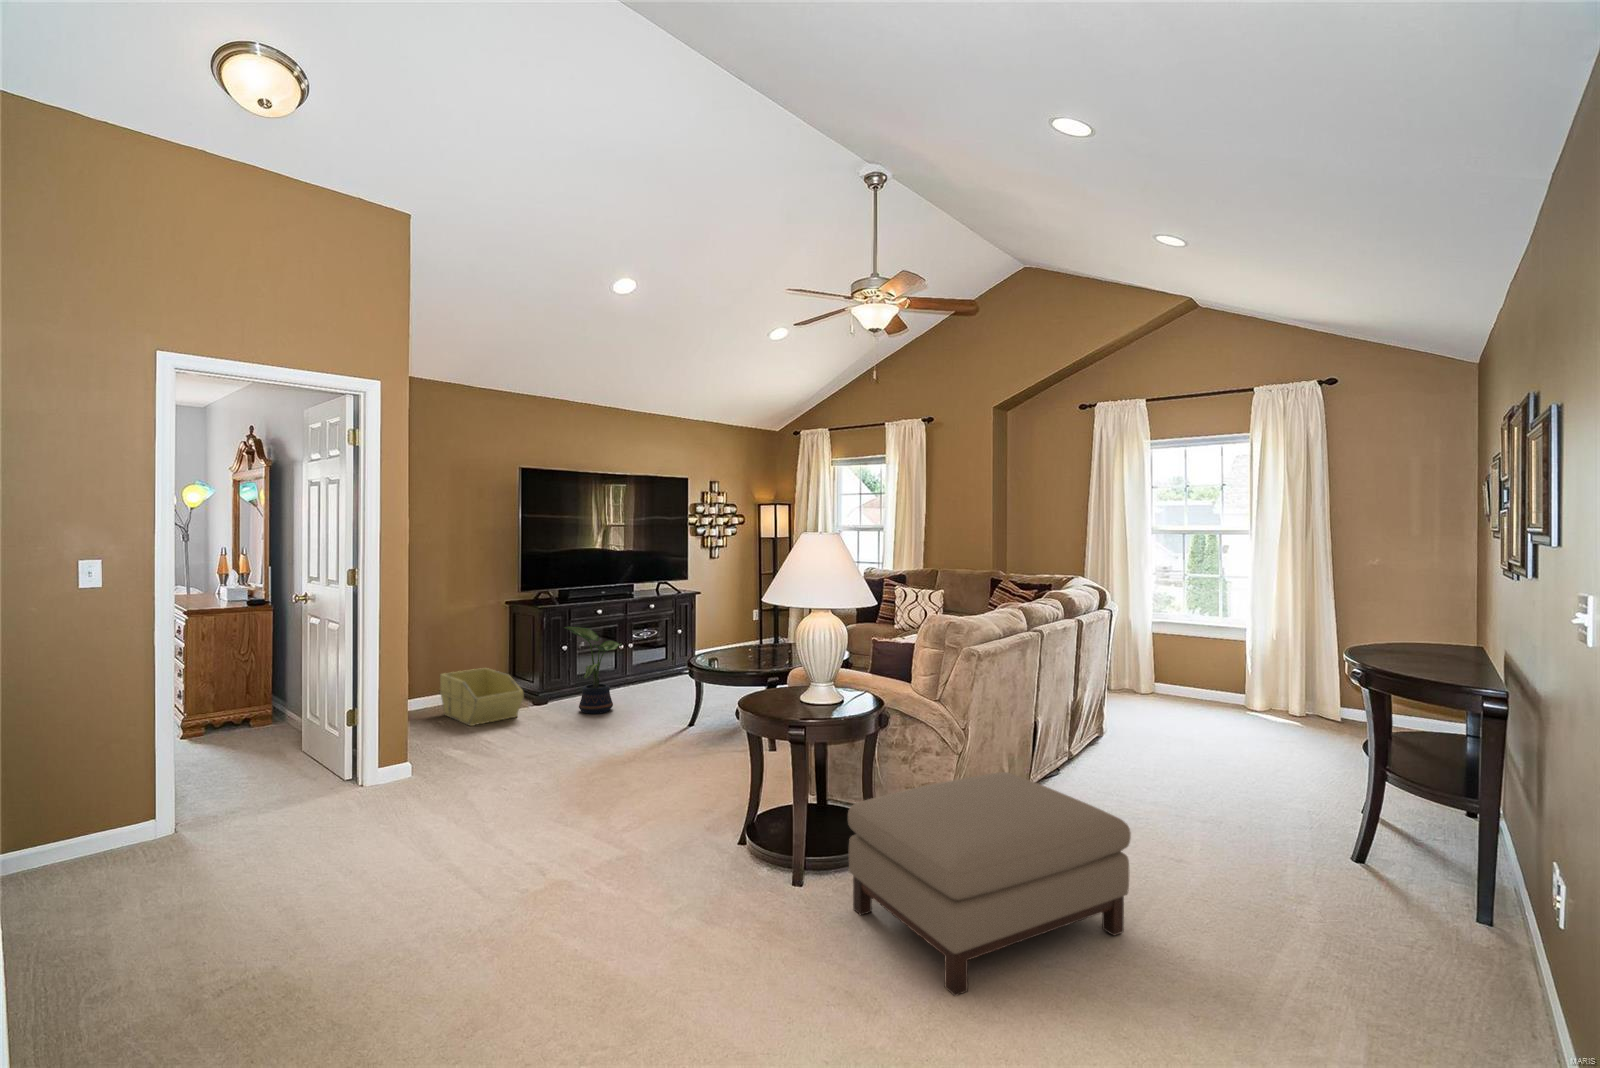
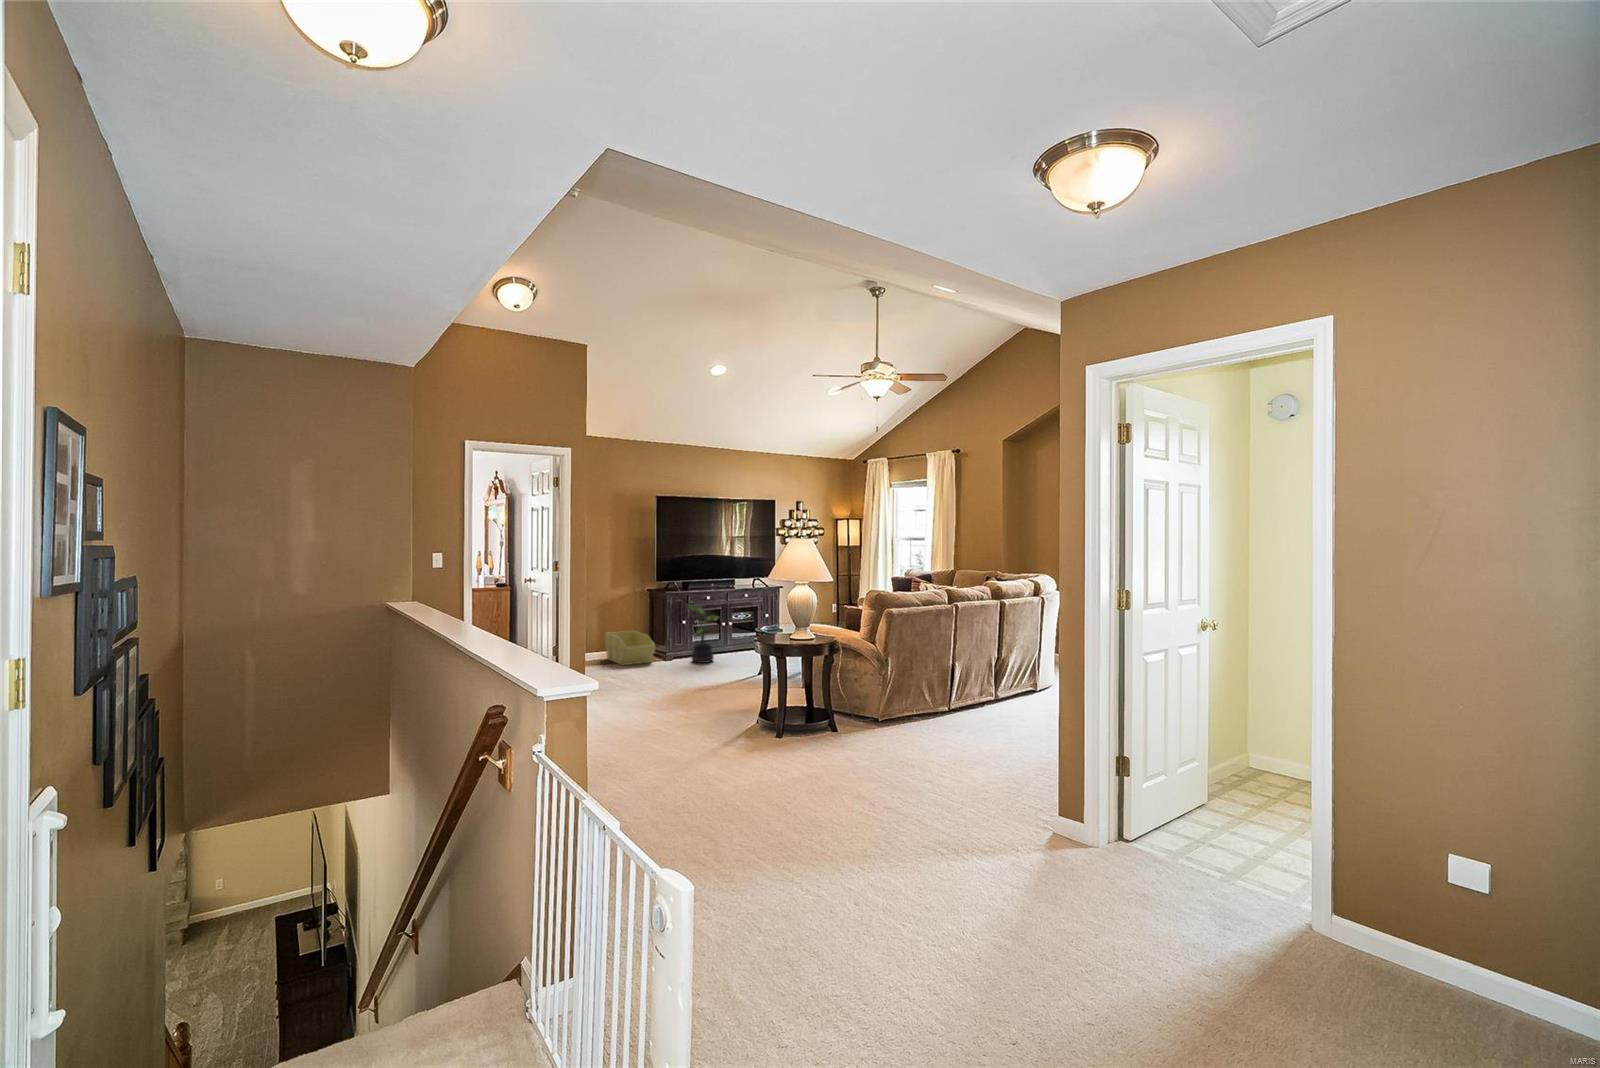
ottoman: present [848,772,1131,996] -> none [799,682,943,771]

